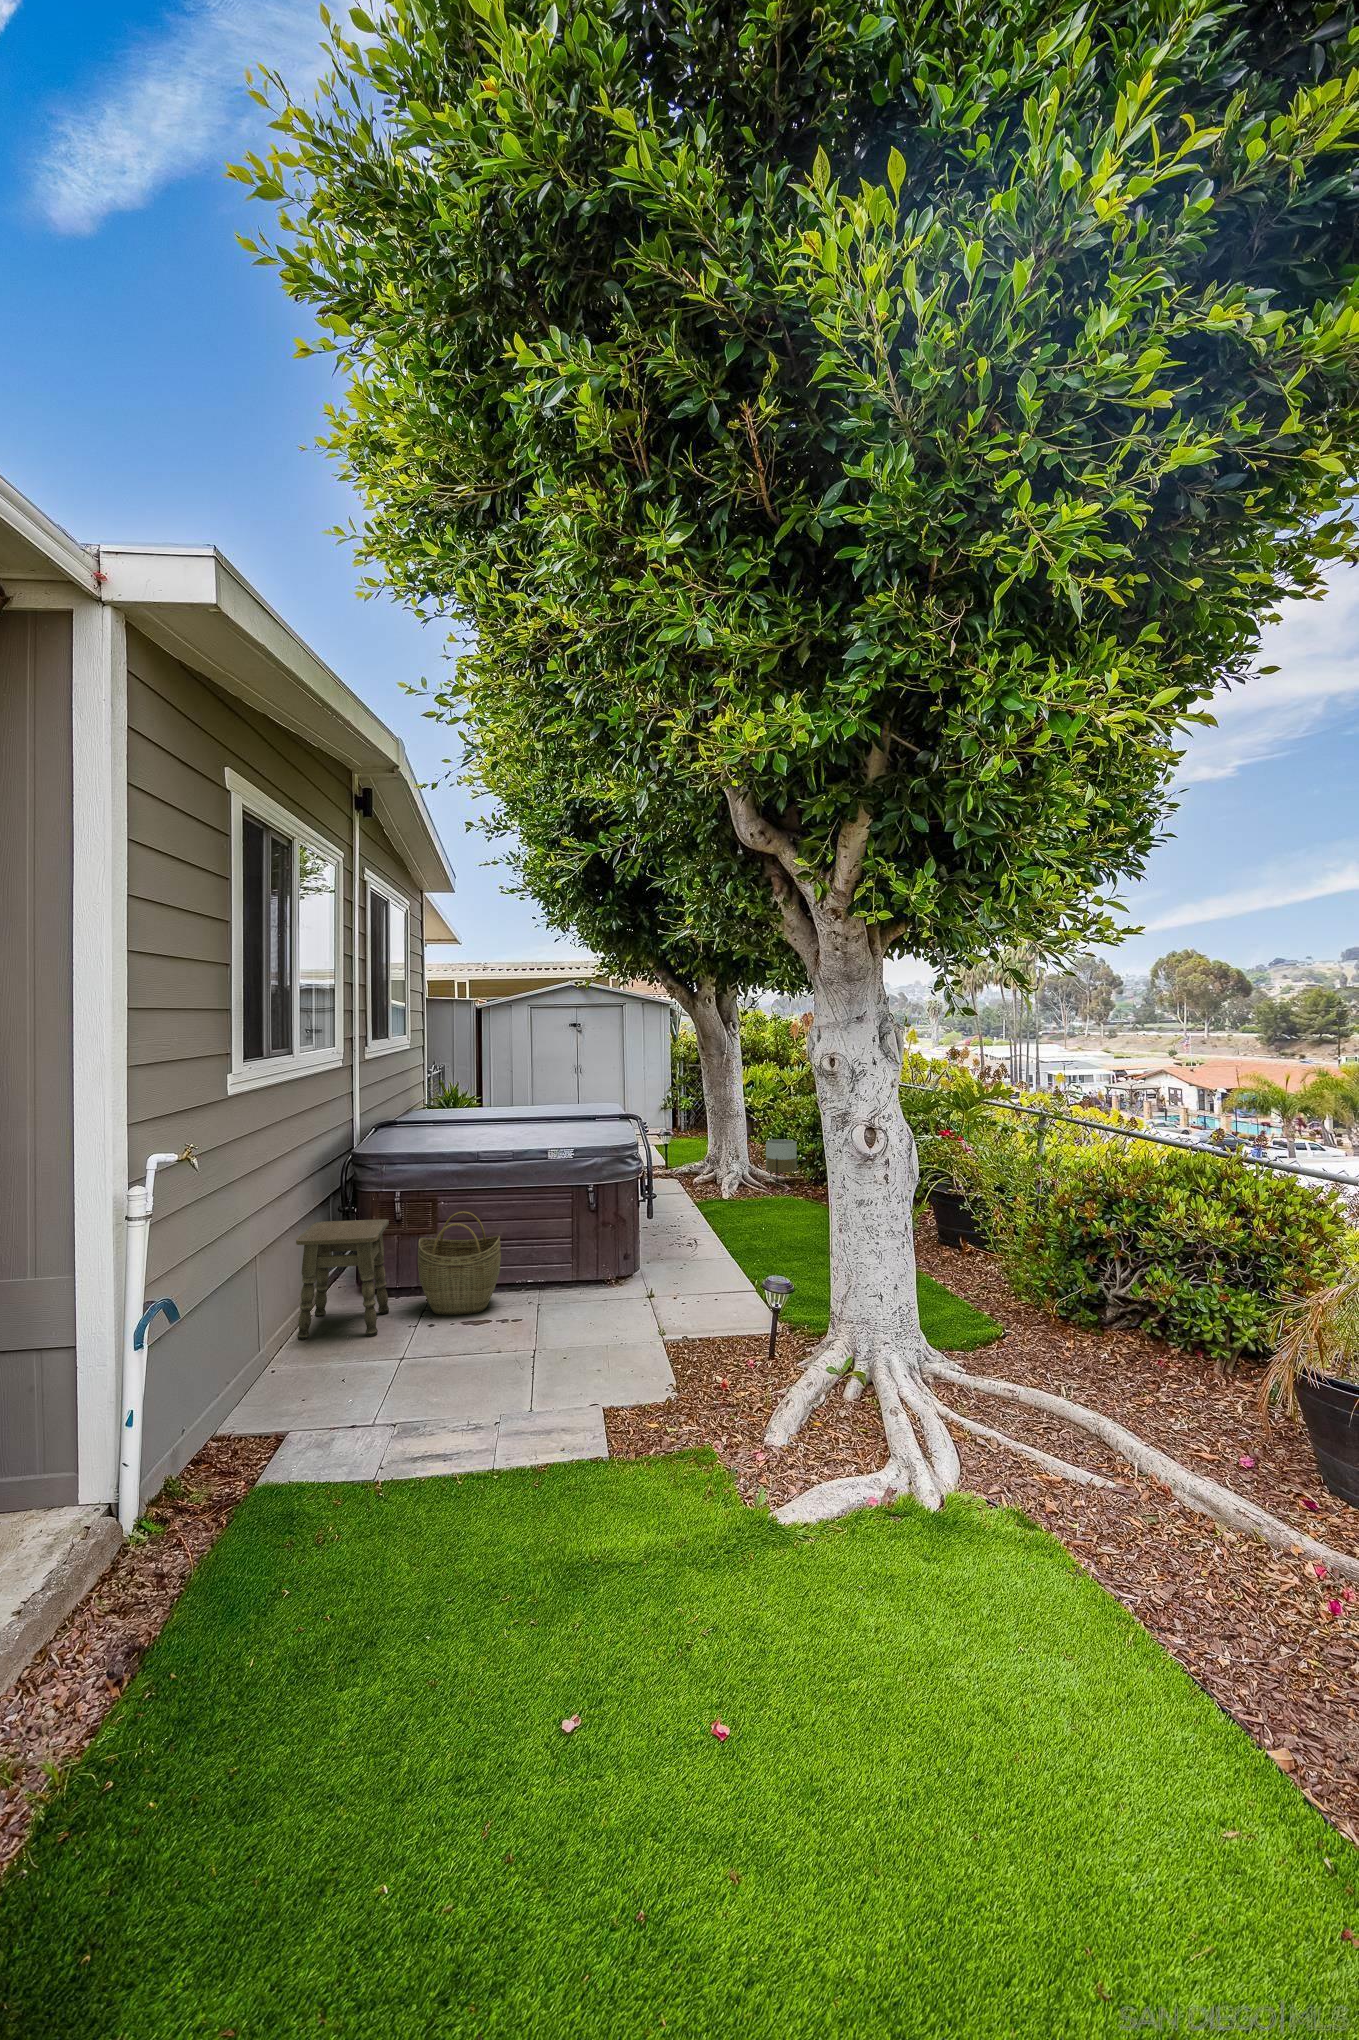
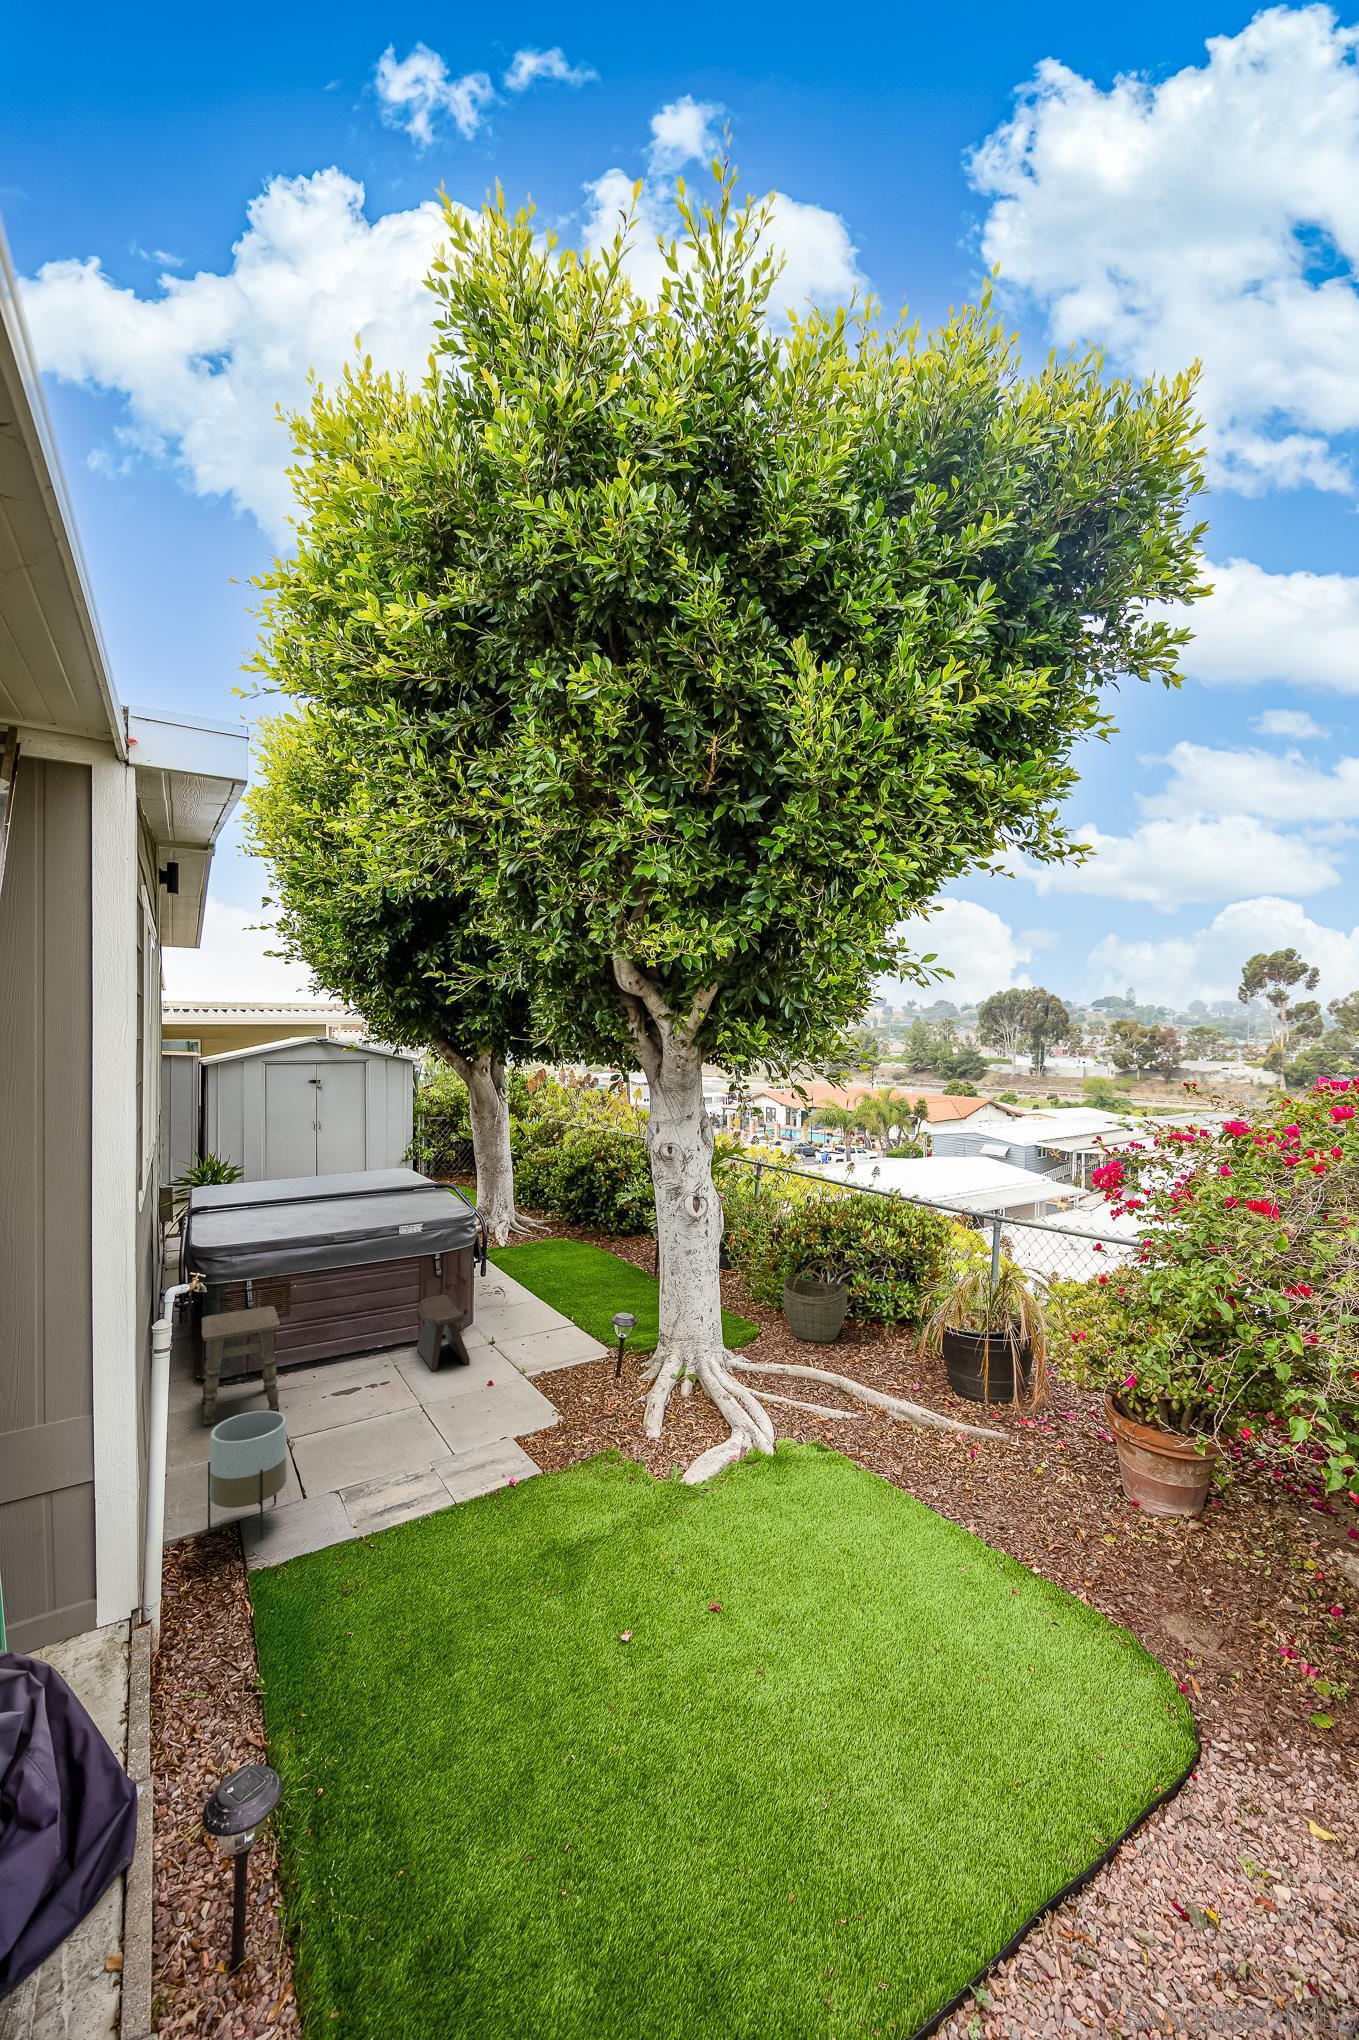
planter: present [766,1139,797,1187] -> present [208,1411,287,1539]
woven basket: present [418,1211,501,1315] -> present [783,1260,847,1343]
stool: none [555,1233,602,1321] -> present [417,1295,470,1372]

